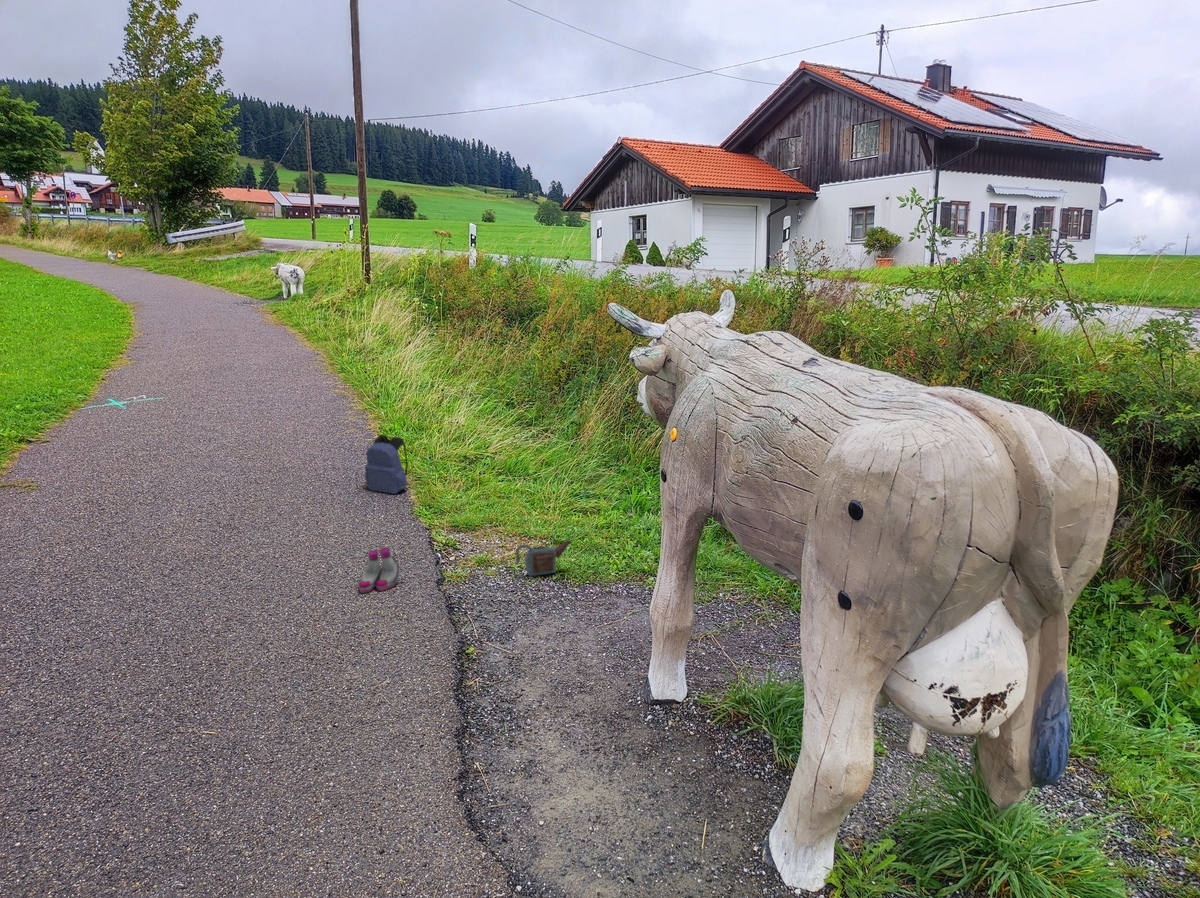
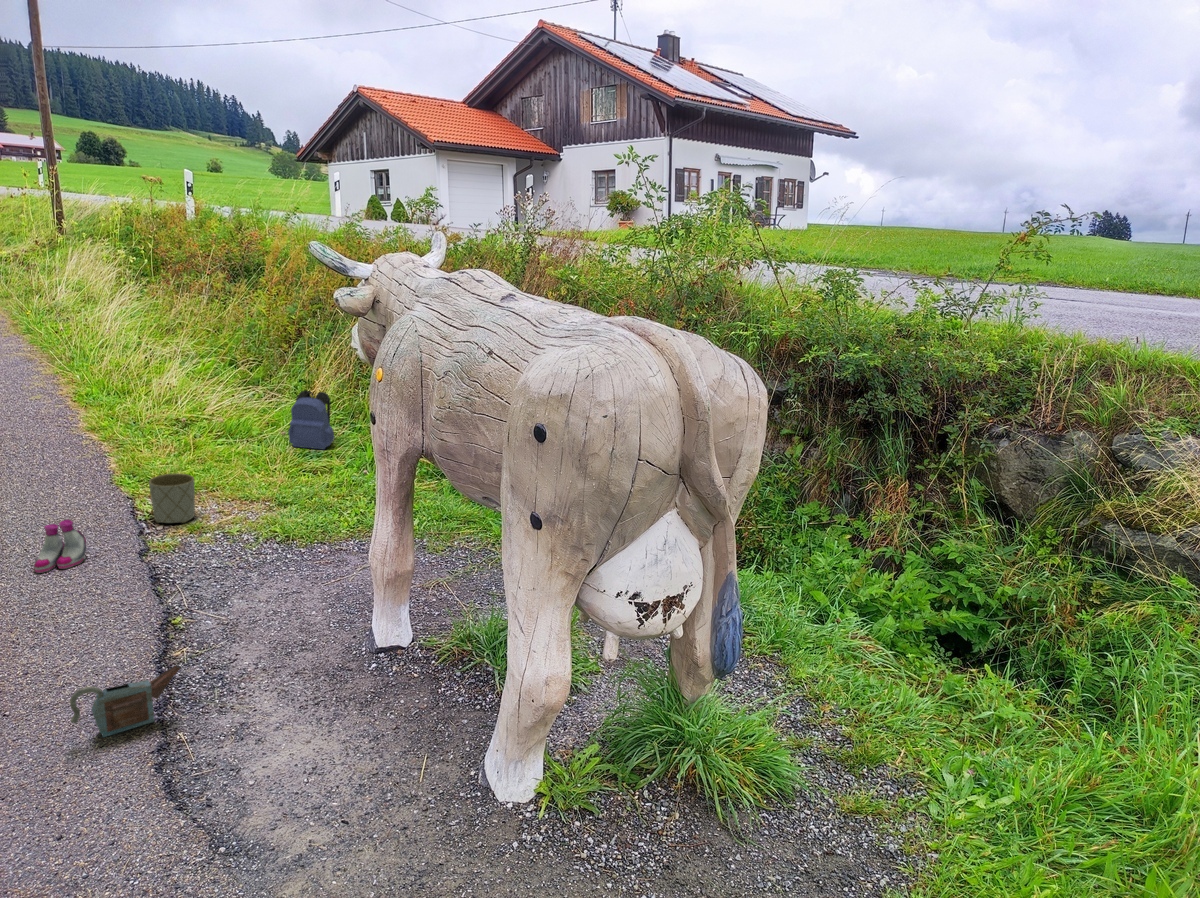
backpack: present [365,435,408,494] -> present [288,390,334,450]
planter: none [449,509,486,555] -> present [149,473,195,523]
watering can: present [515,540,571,576] -> present [70,666,180,737]

